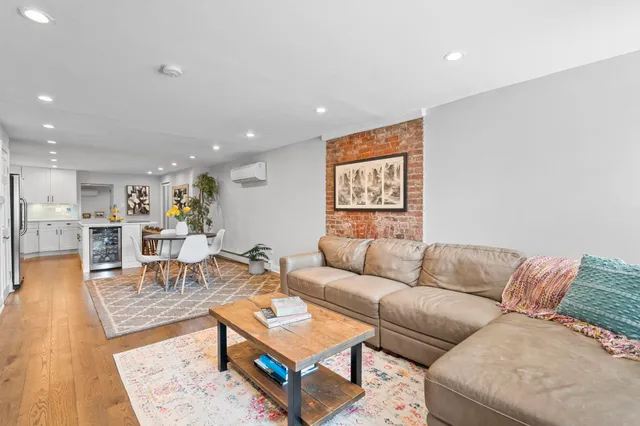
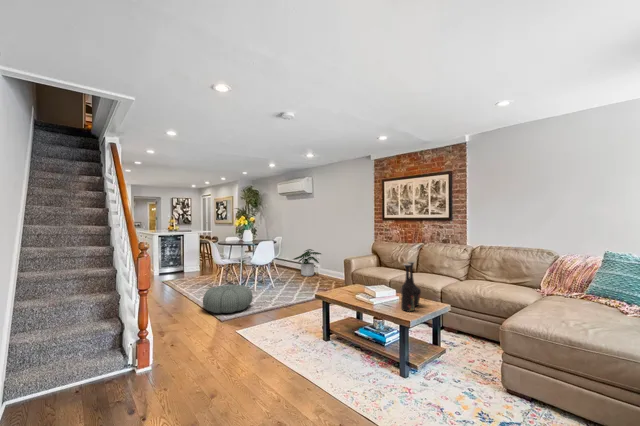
vase: none [296,269,330,343] -> present [401,261,421,312]
pouf: none [92,290,162,328] -> present [203,285,252,313]

